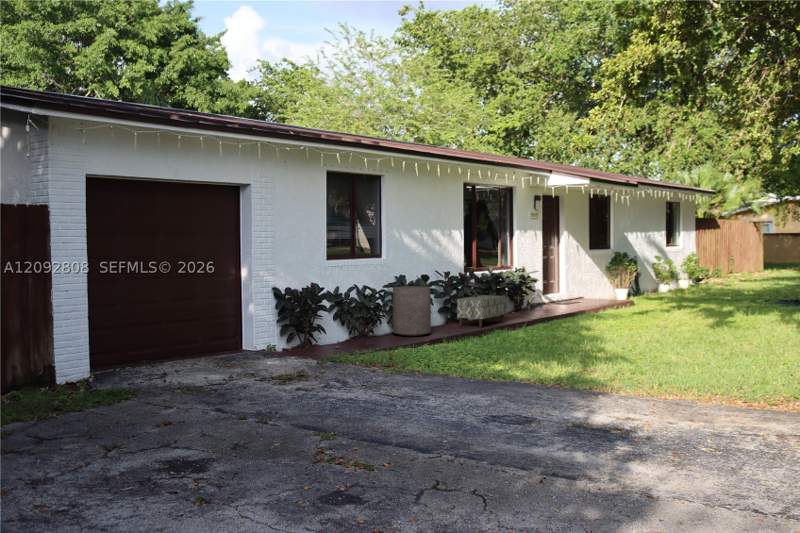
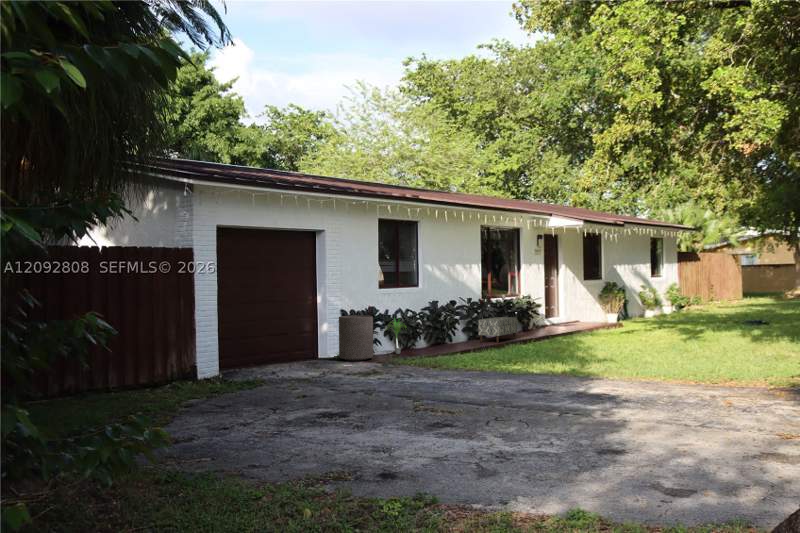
trash can: present [393,286,431,336] -> present [339,315,373,361]
potted plant: none [333,295,364,344] -> present [392,321,402,354]

